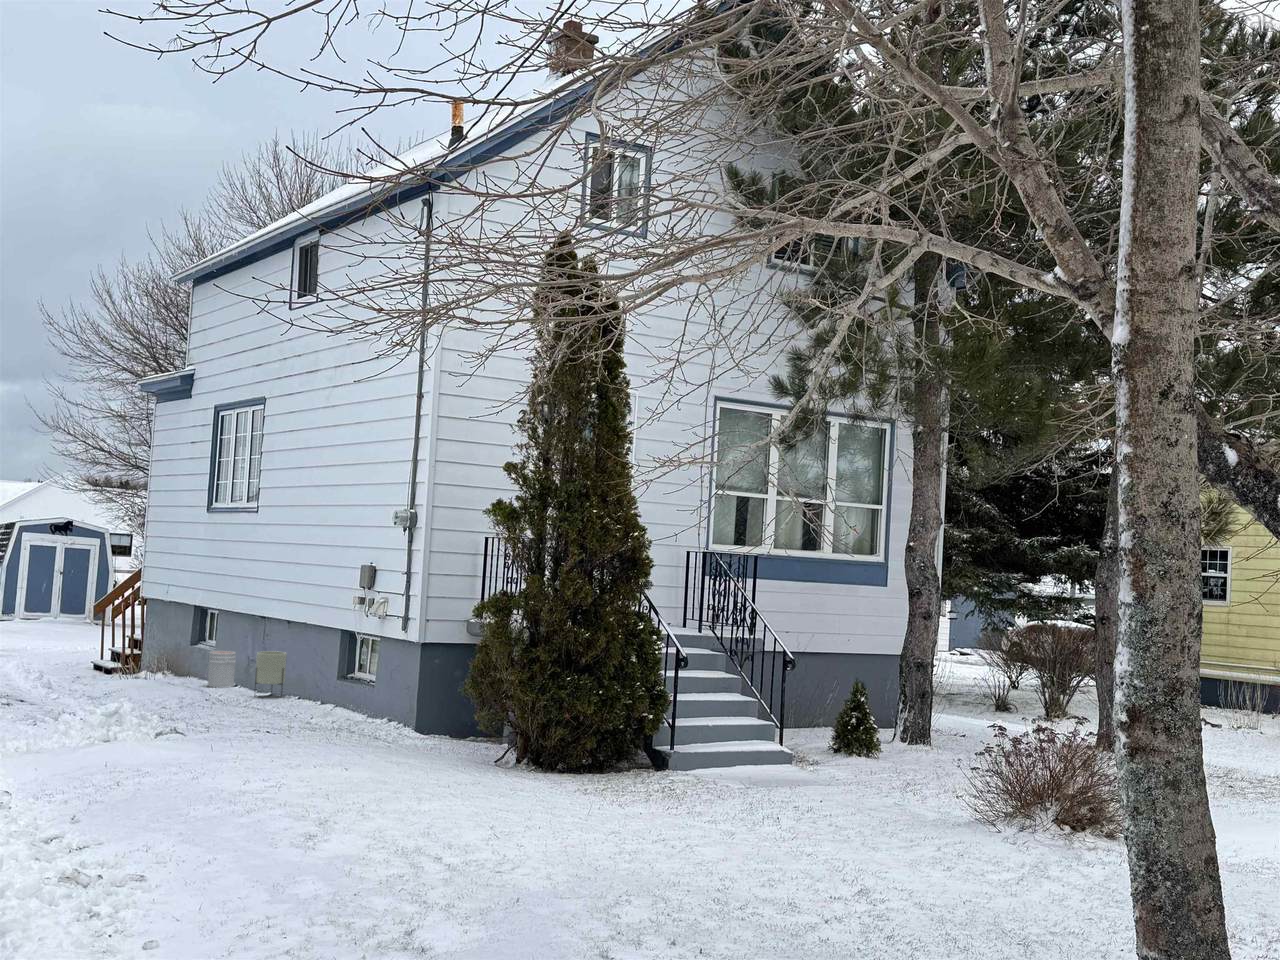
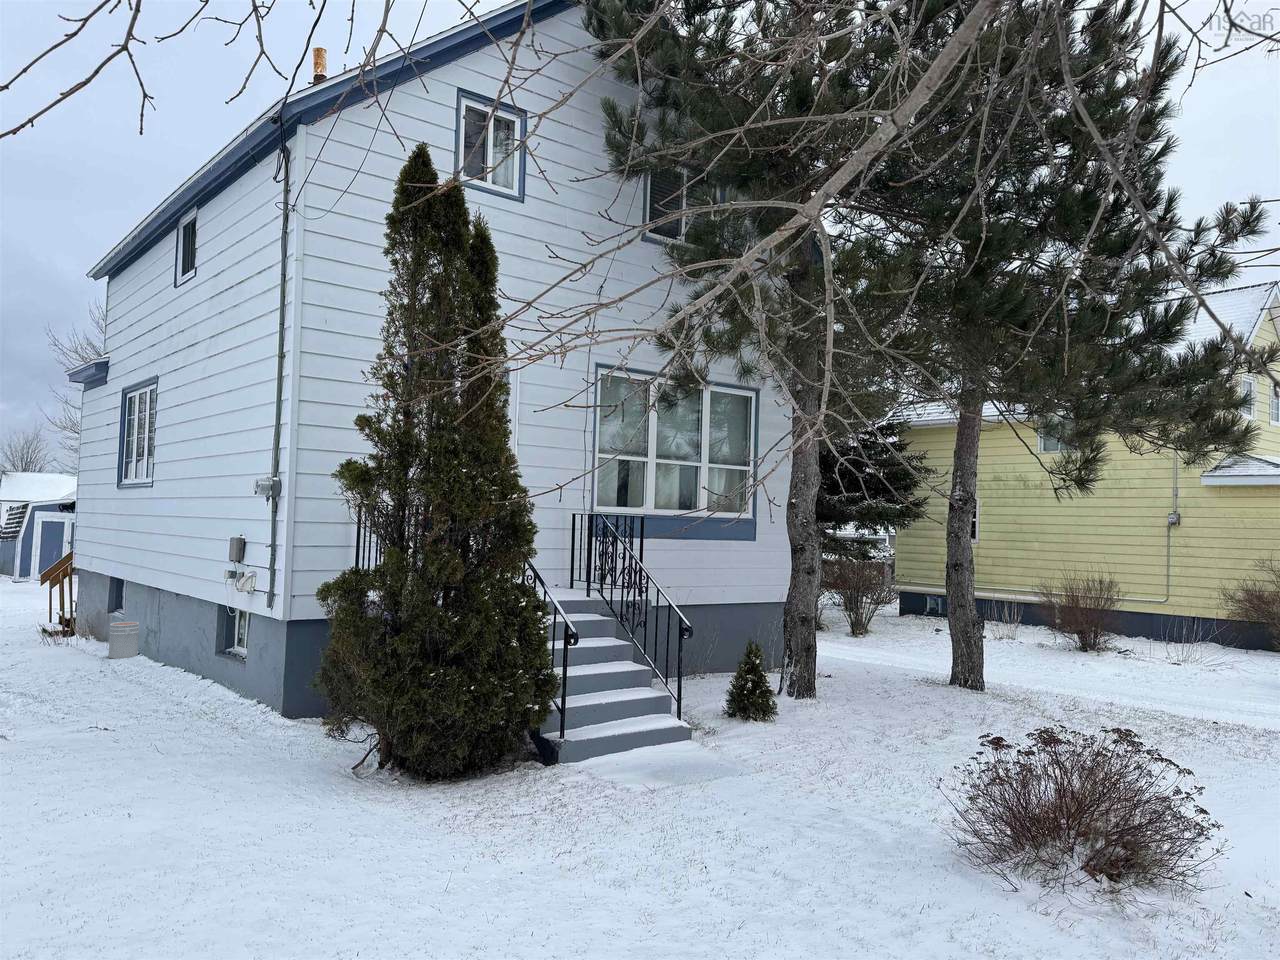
planter: present [255,651,287,689] -> none [141,624,177,672]

